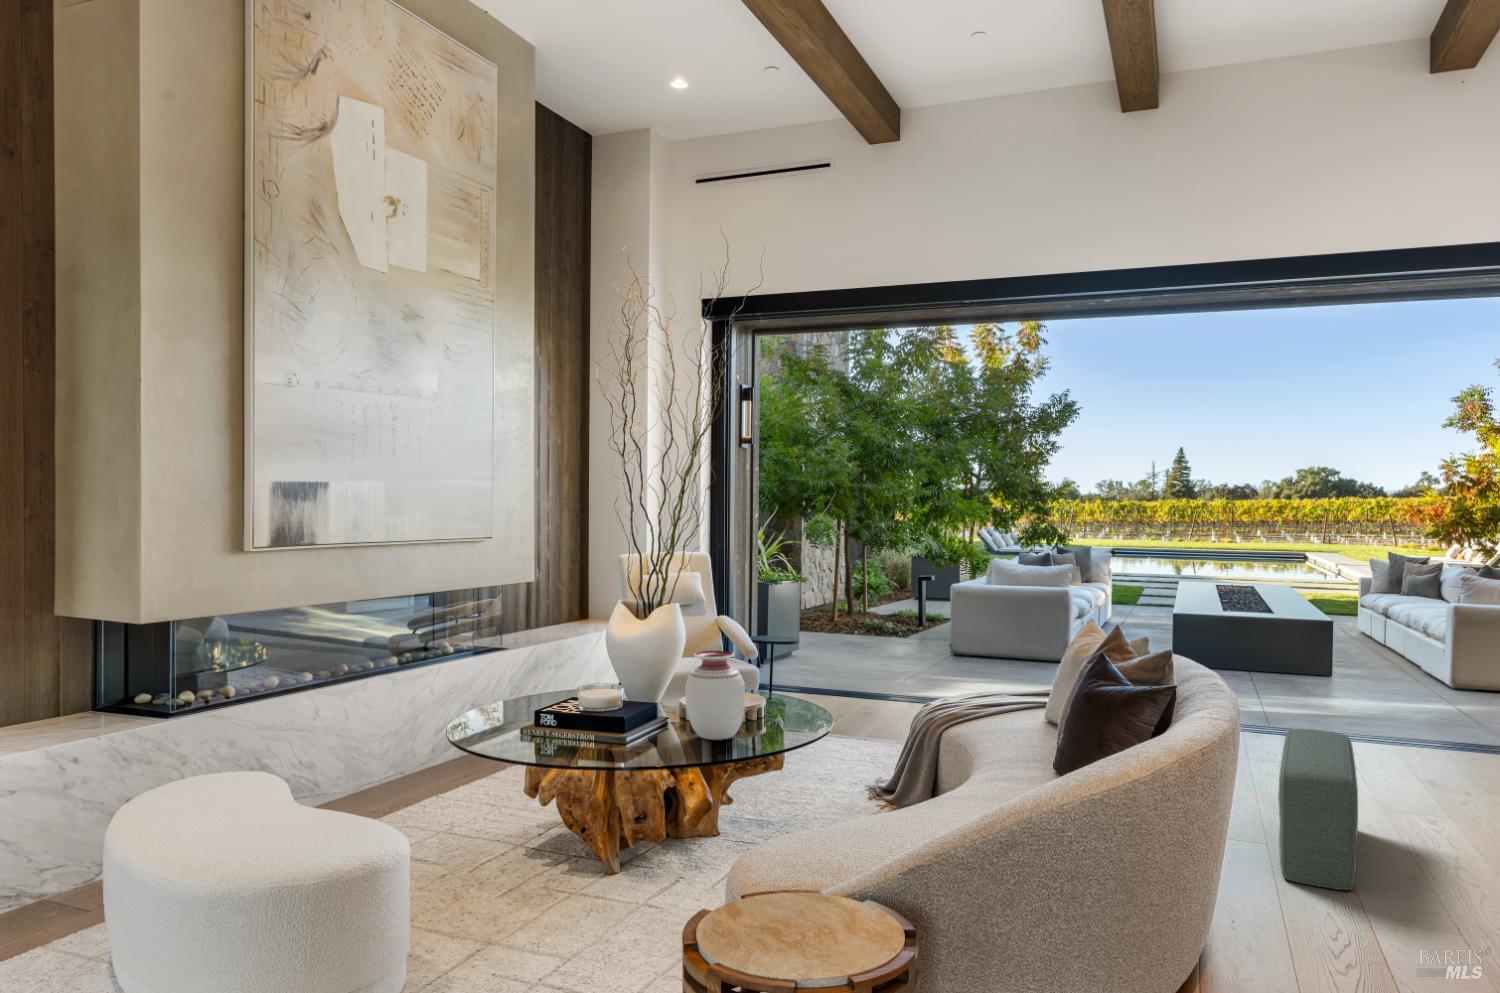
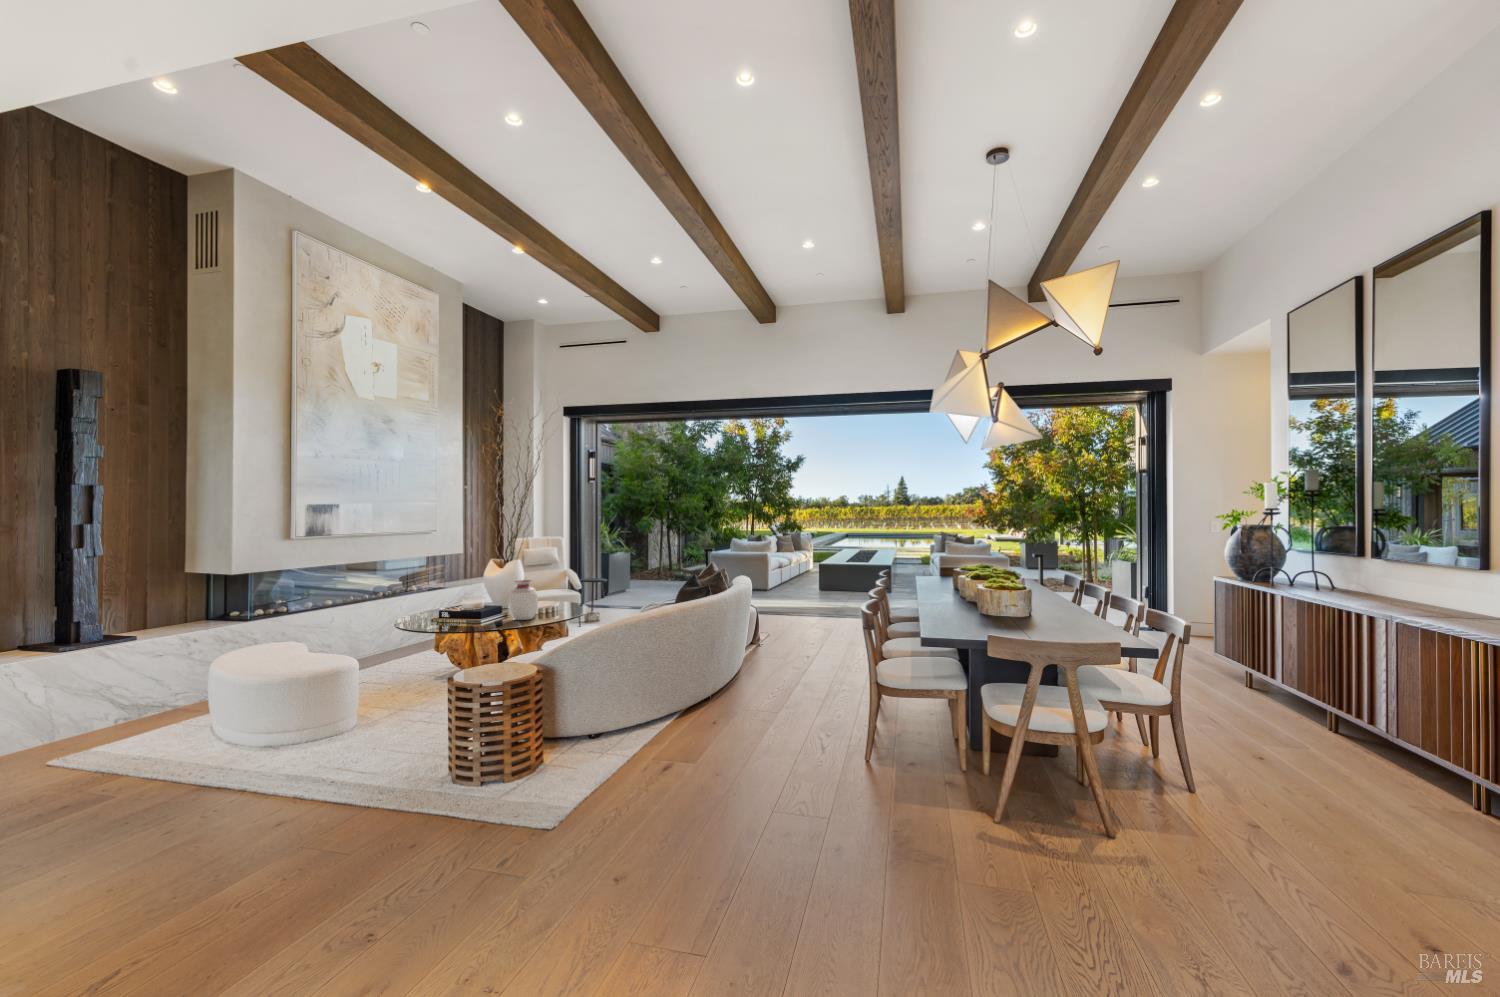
pouf: present [1278,729,1358,890] -> none [773,609,820,672]

